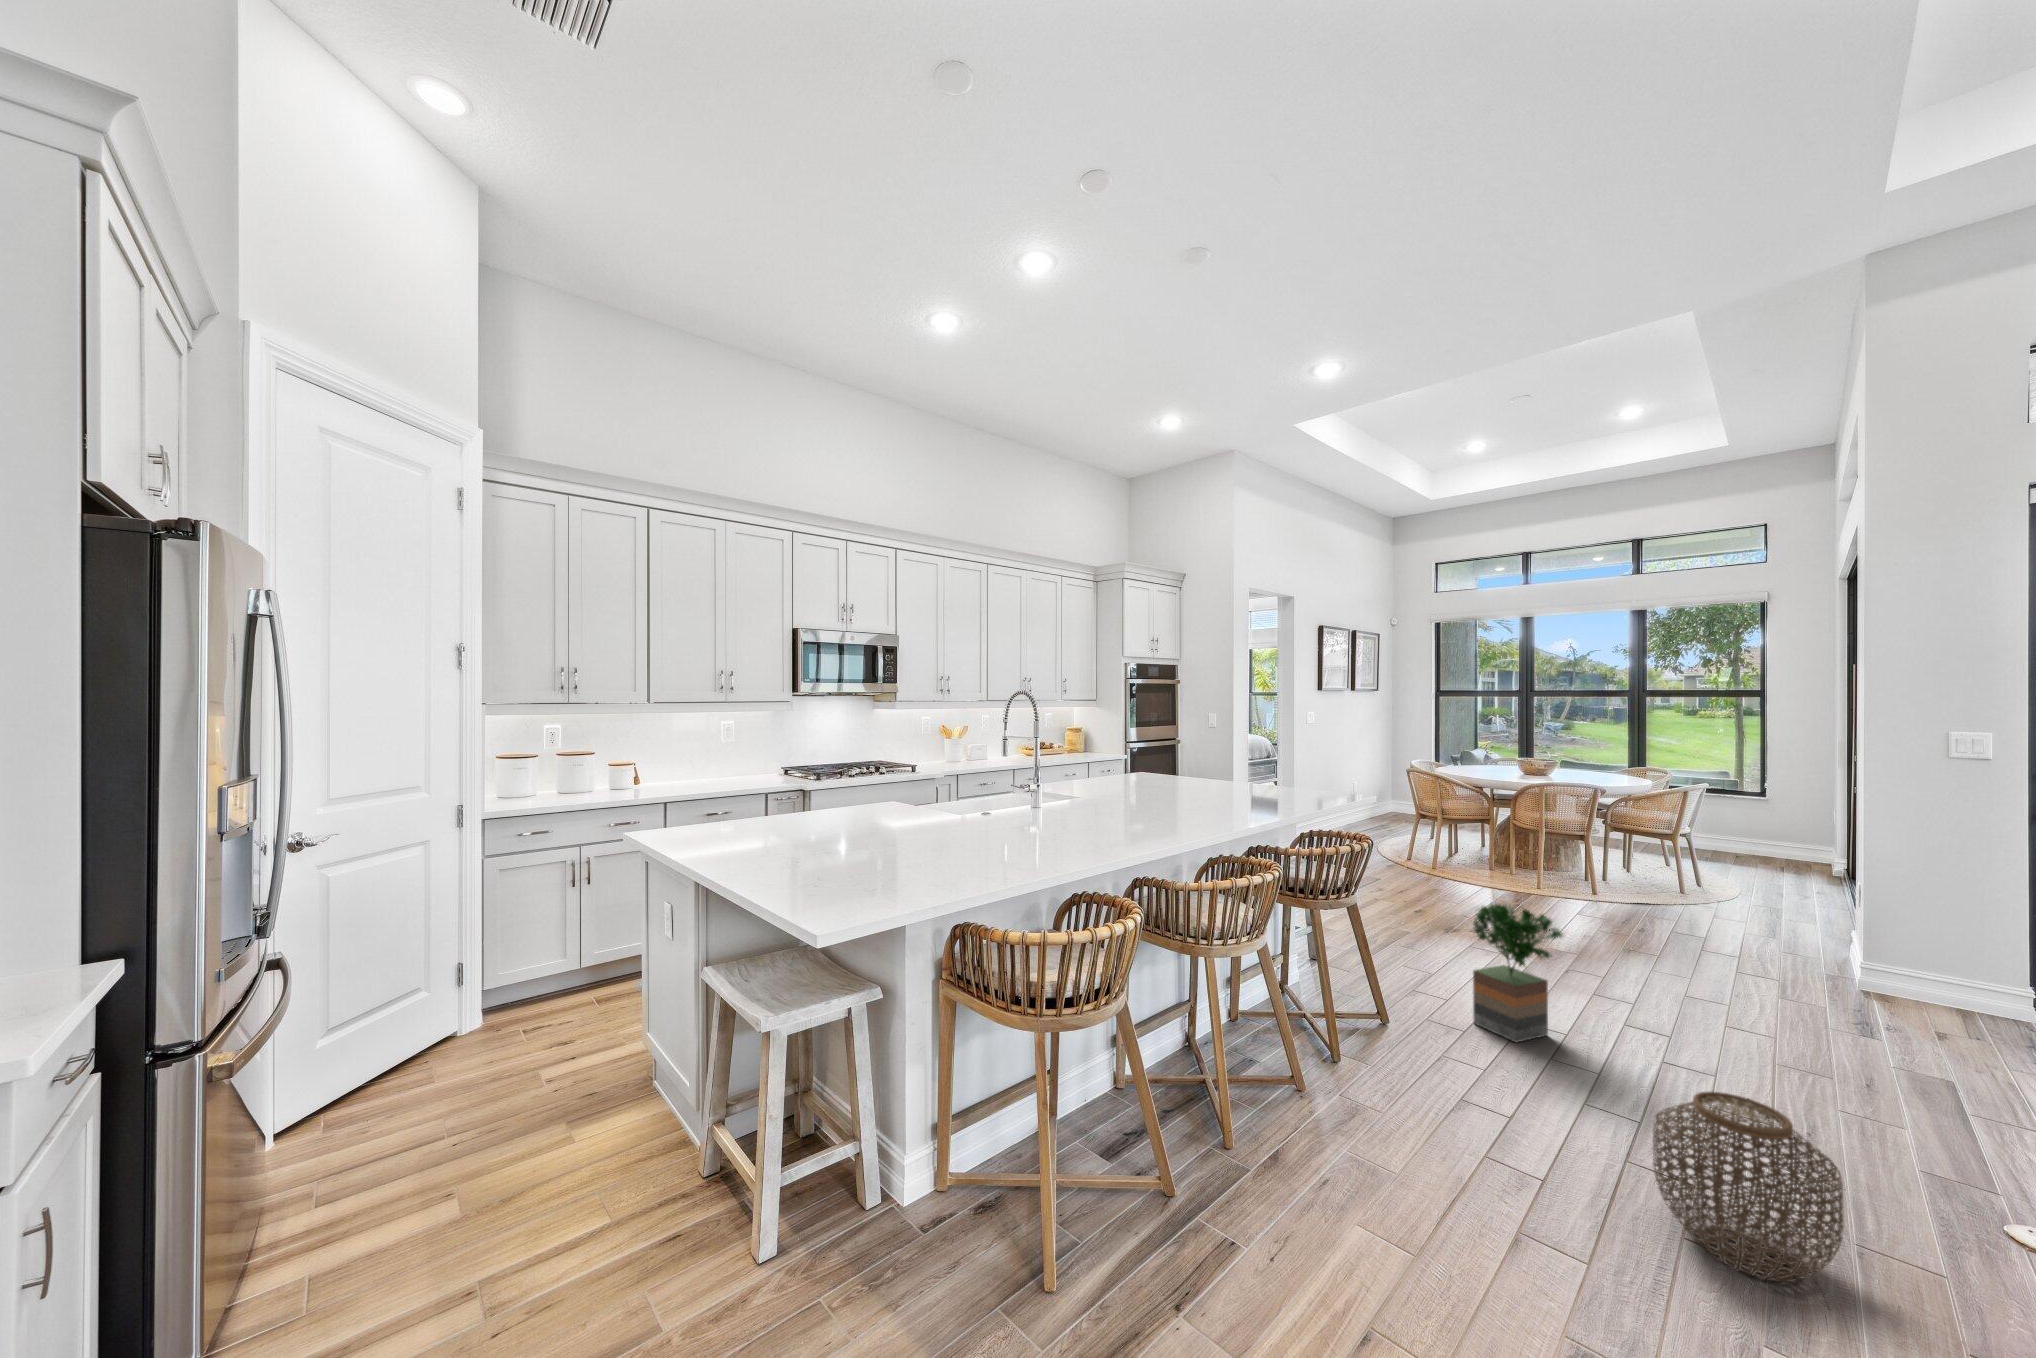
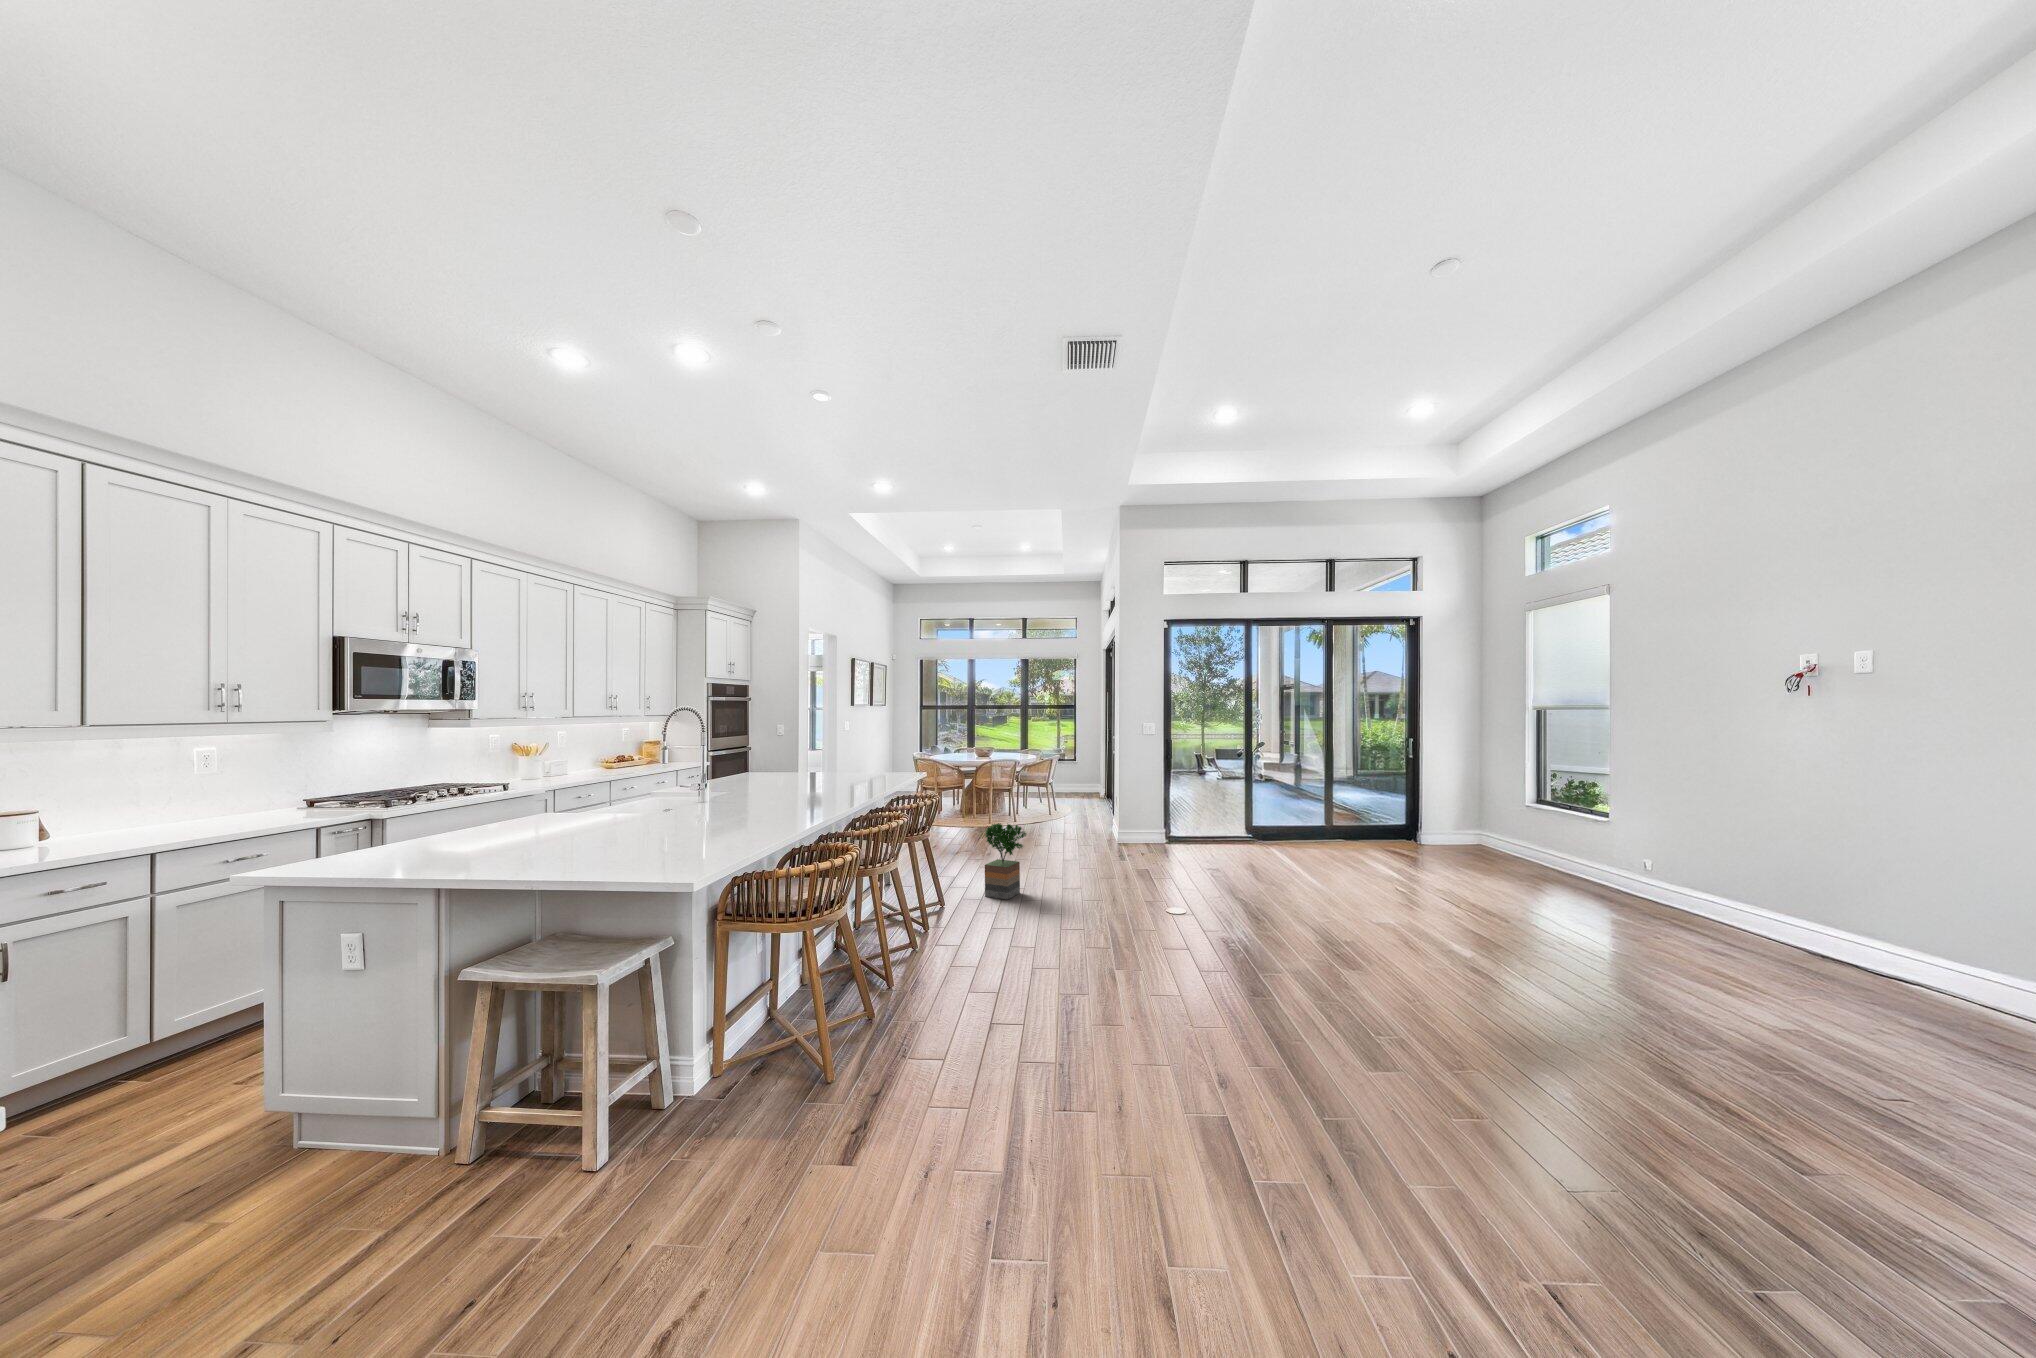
woven basket: present [1653,1092,1844,1282] -> none [1084,881,1147,957]

